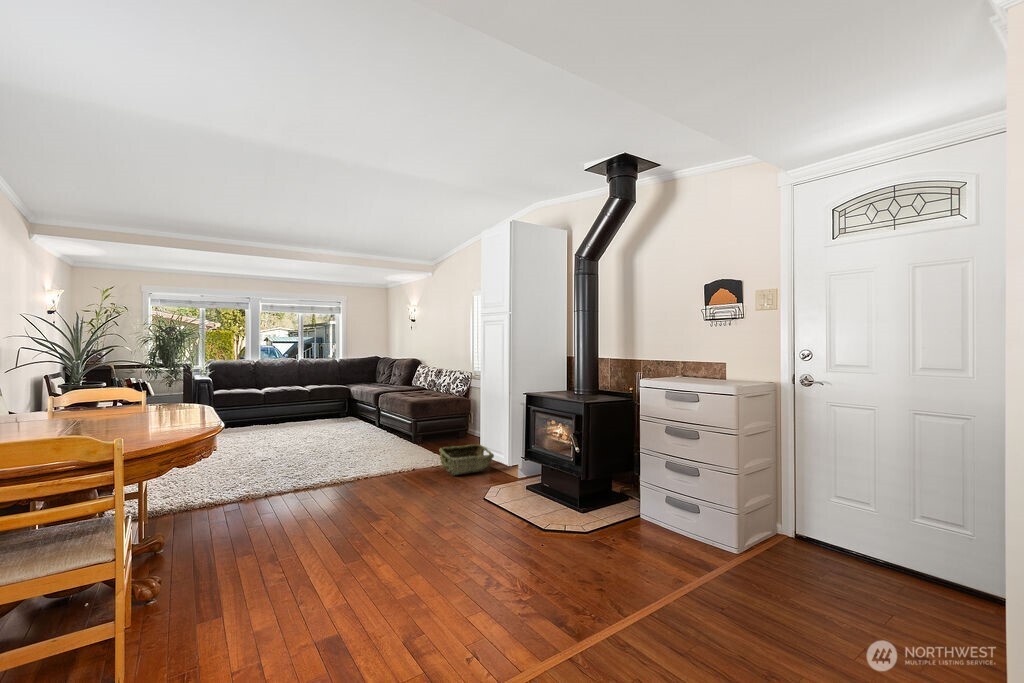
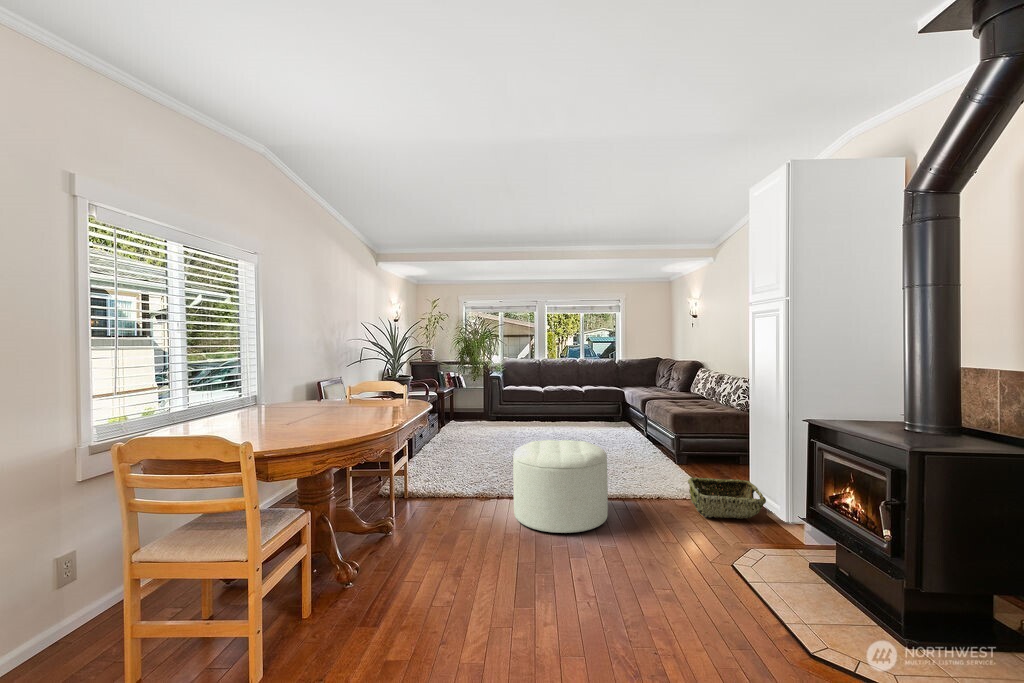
ottoman: none [293,428,382,510] -> present [513,440,608,533]

